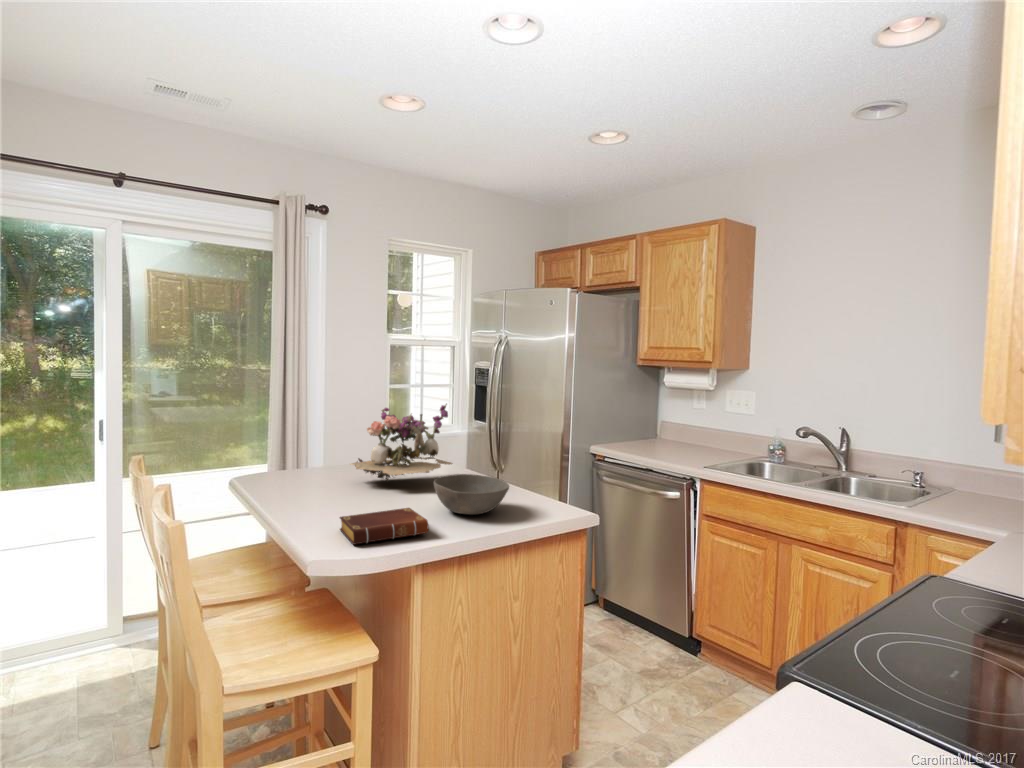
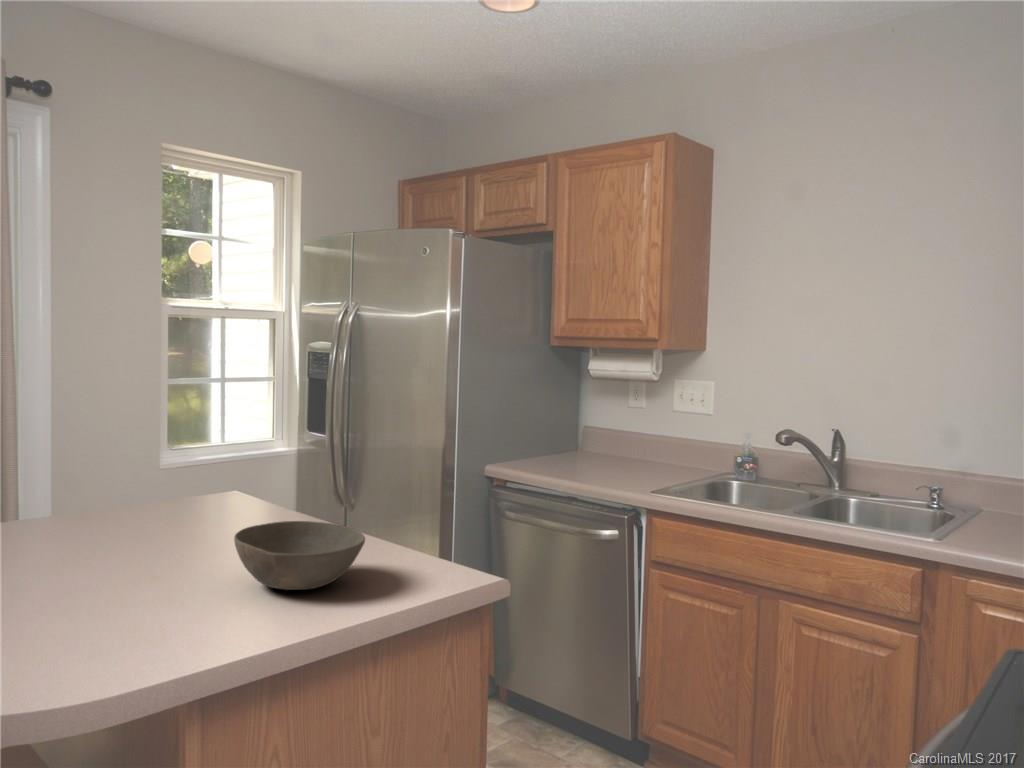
flower arrangement: present [350,403,452,481] -> none [87,405,271,538]
book: present [340,508,428,545] -> none [54,585,223,664]

